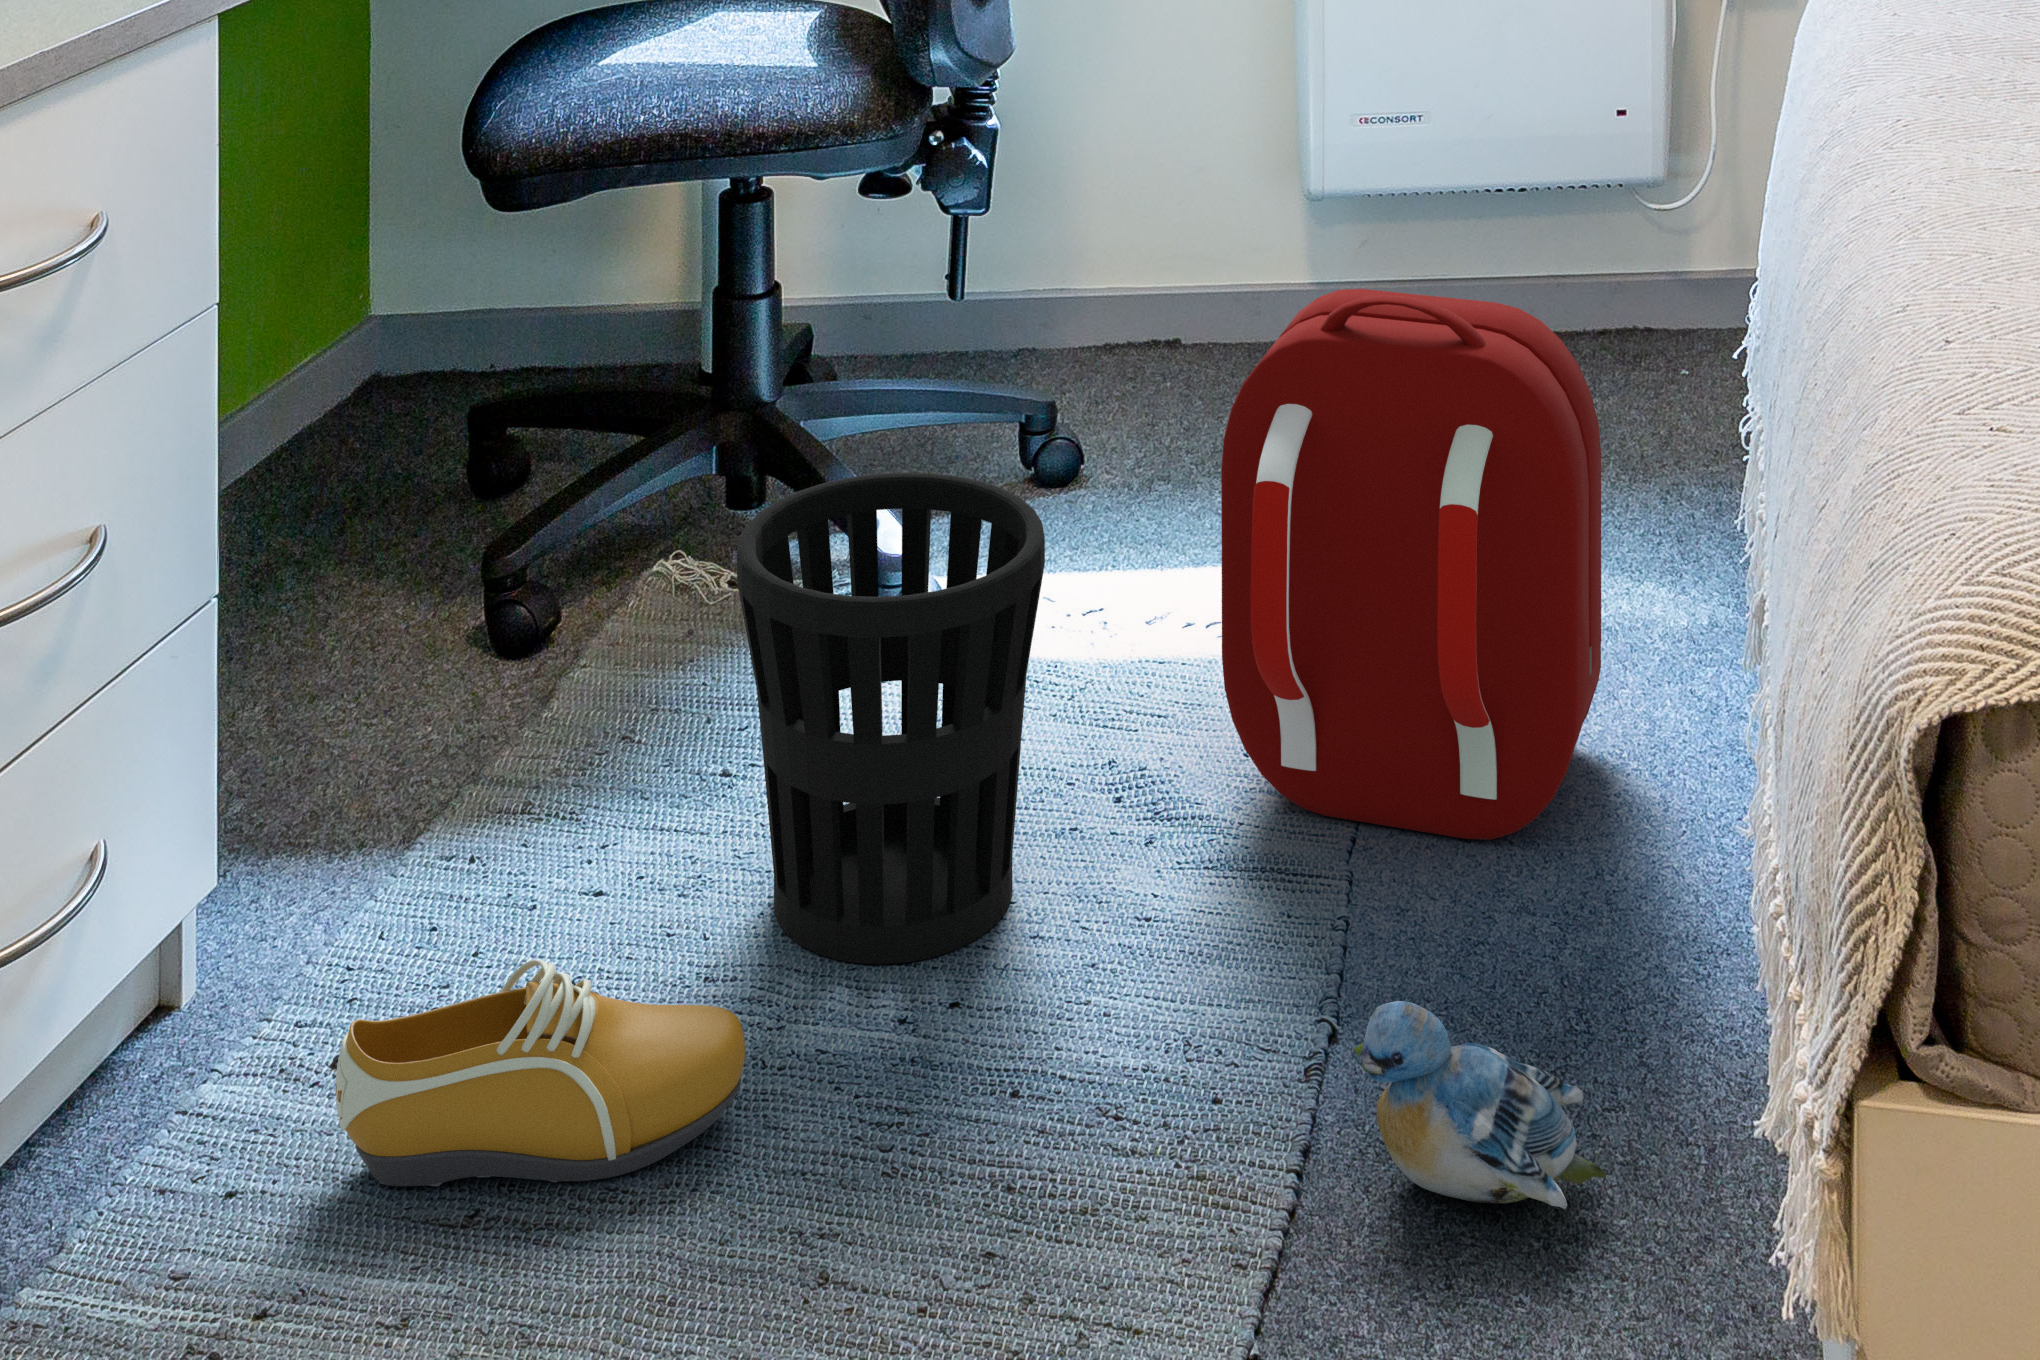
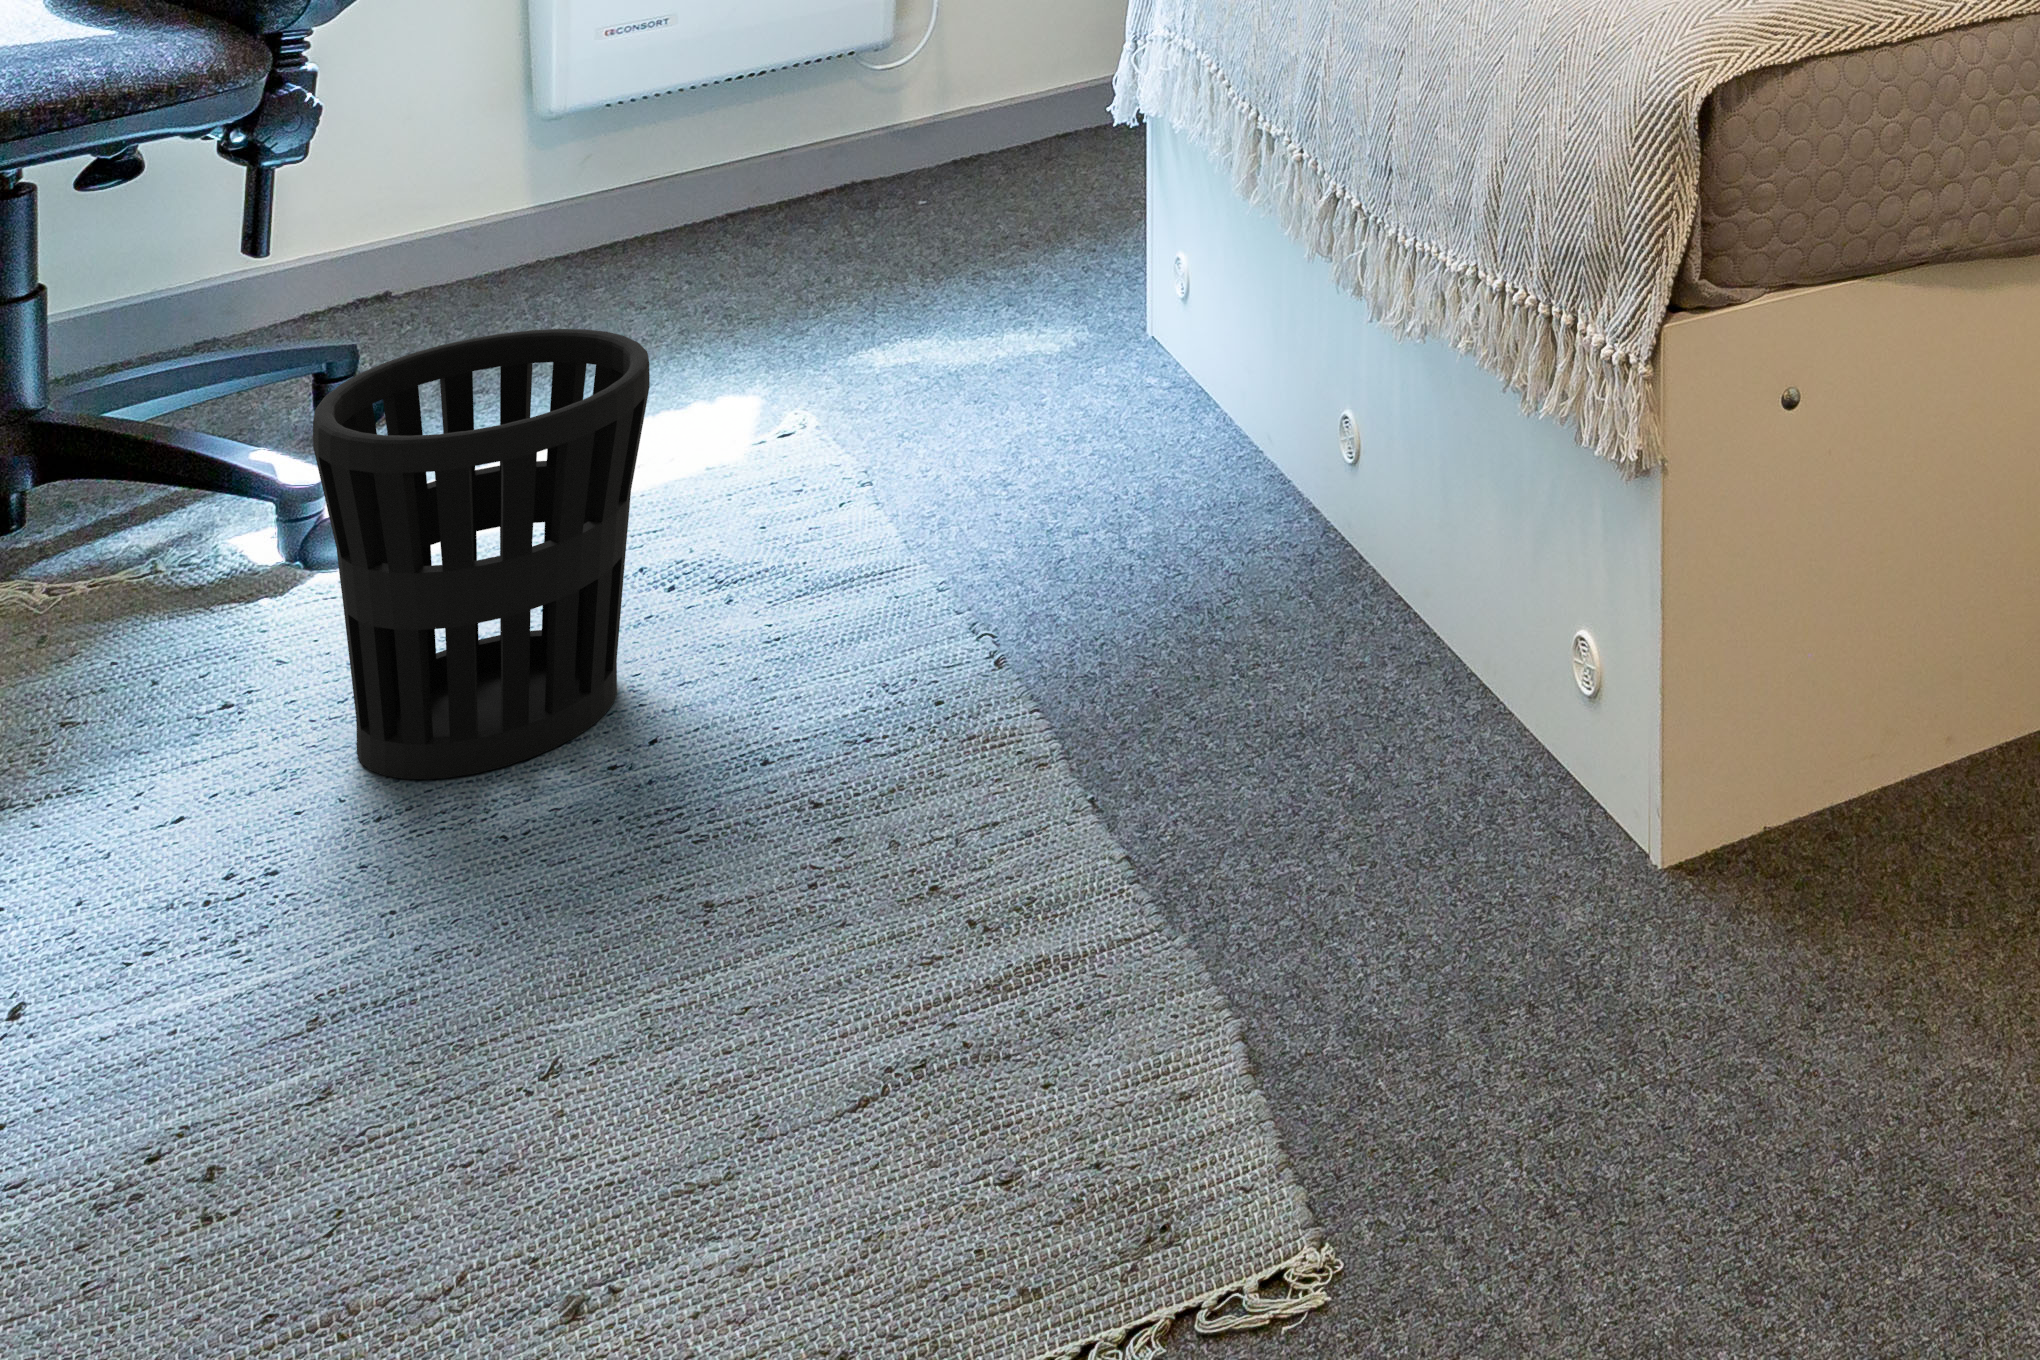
backpack: present [1221,289,1601,840] -> none [733,82,1088,540]
shoe: present [336,959,745,1186] -> none [57,804,493,1077]
plush toy: present [1354,1001,1606,1209] -> none [1064,557,1259,688]

